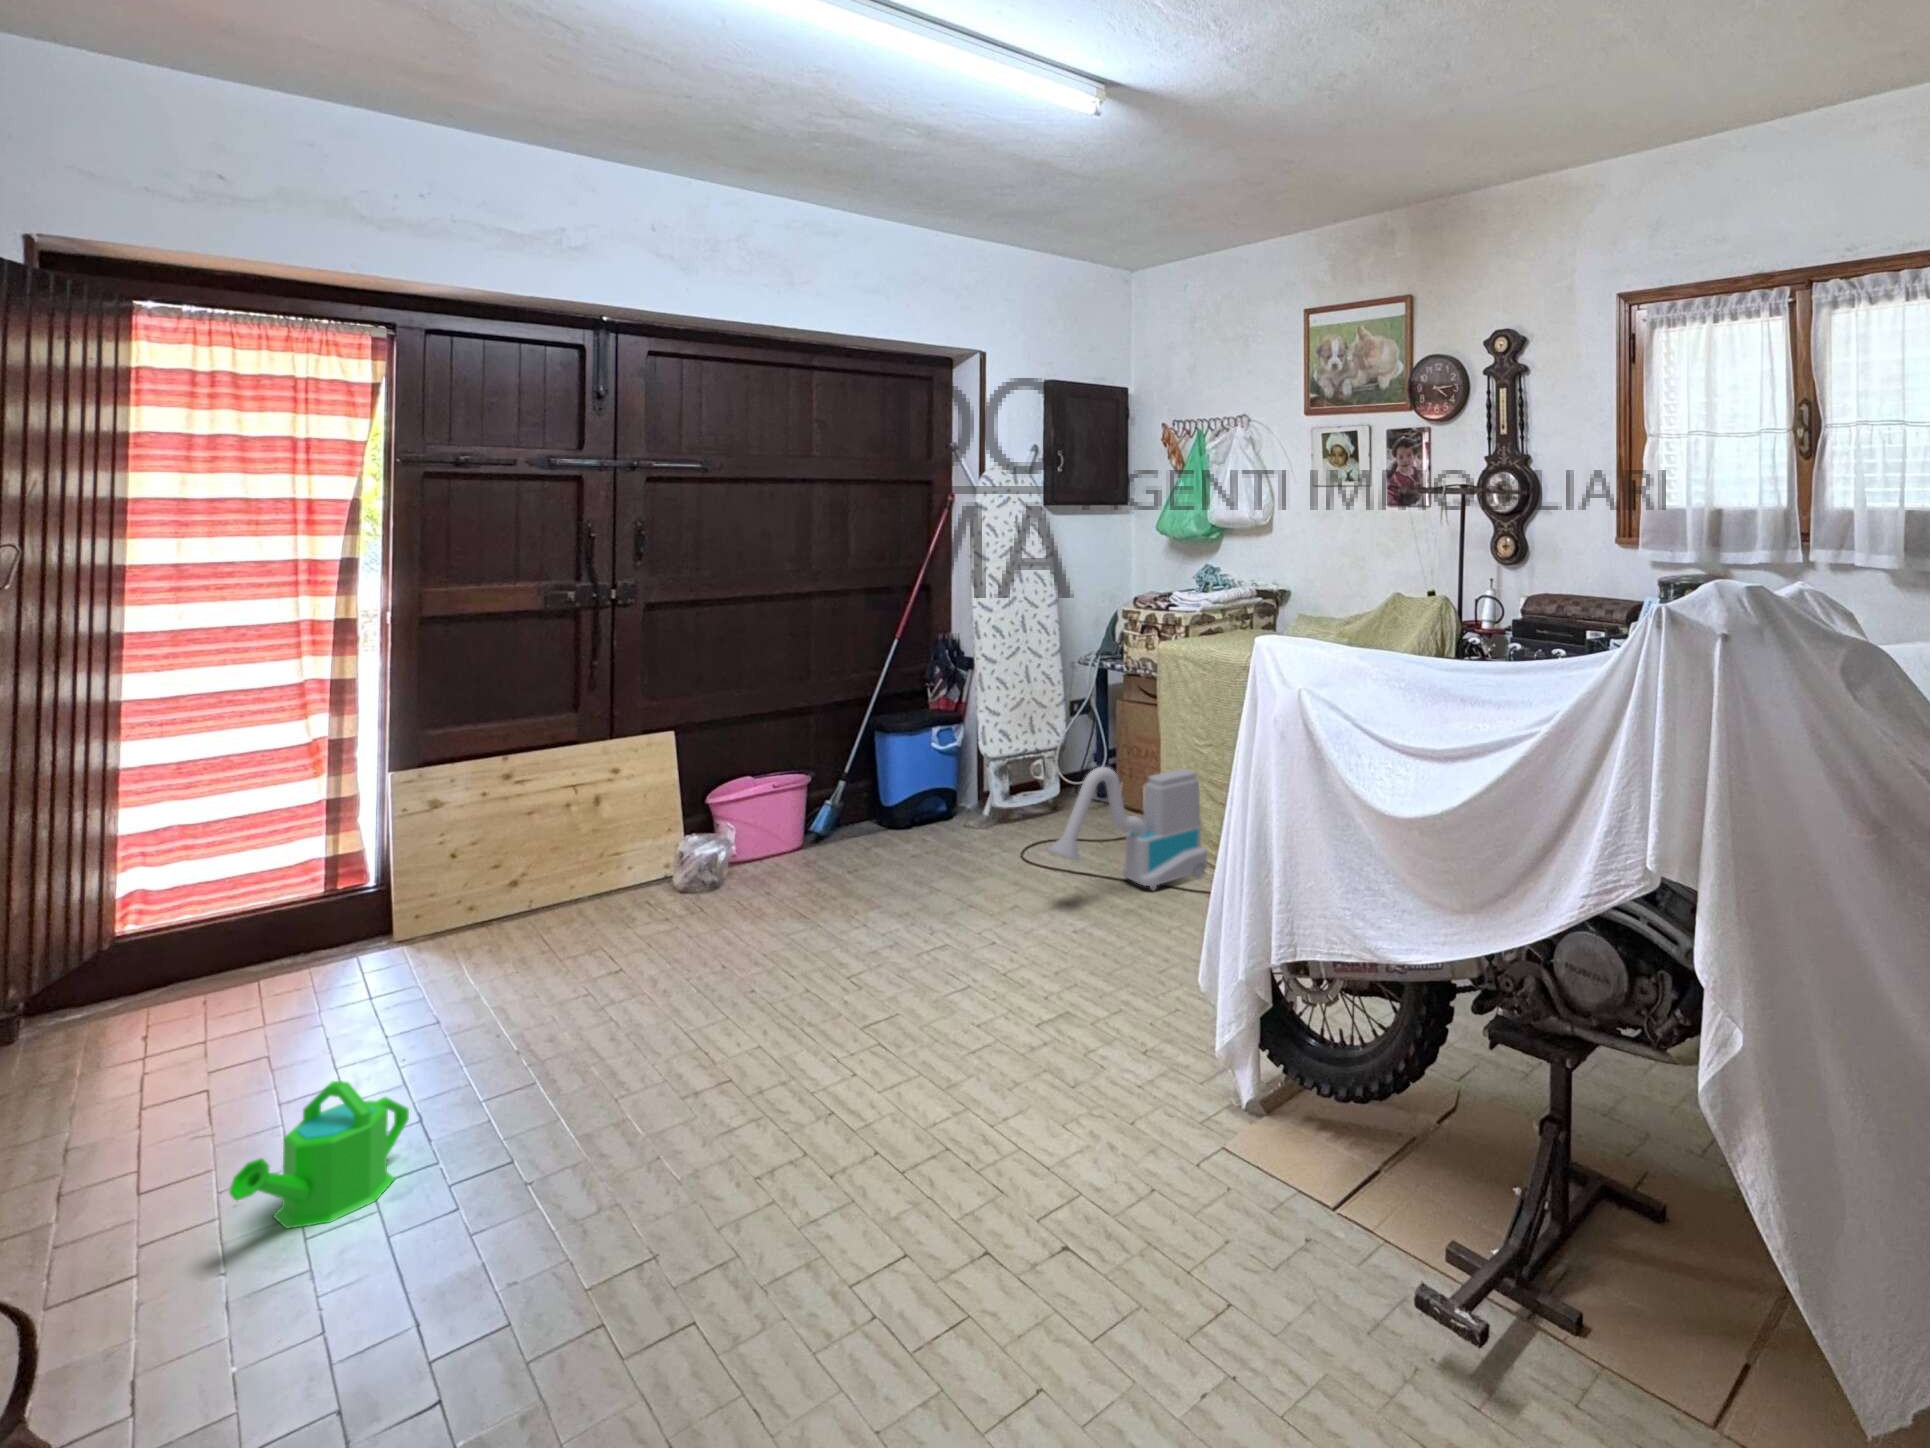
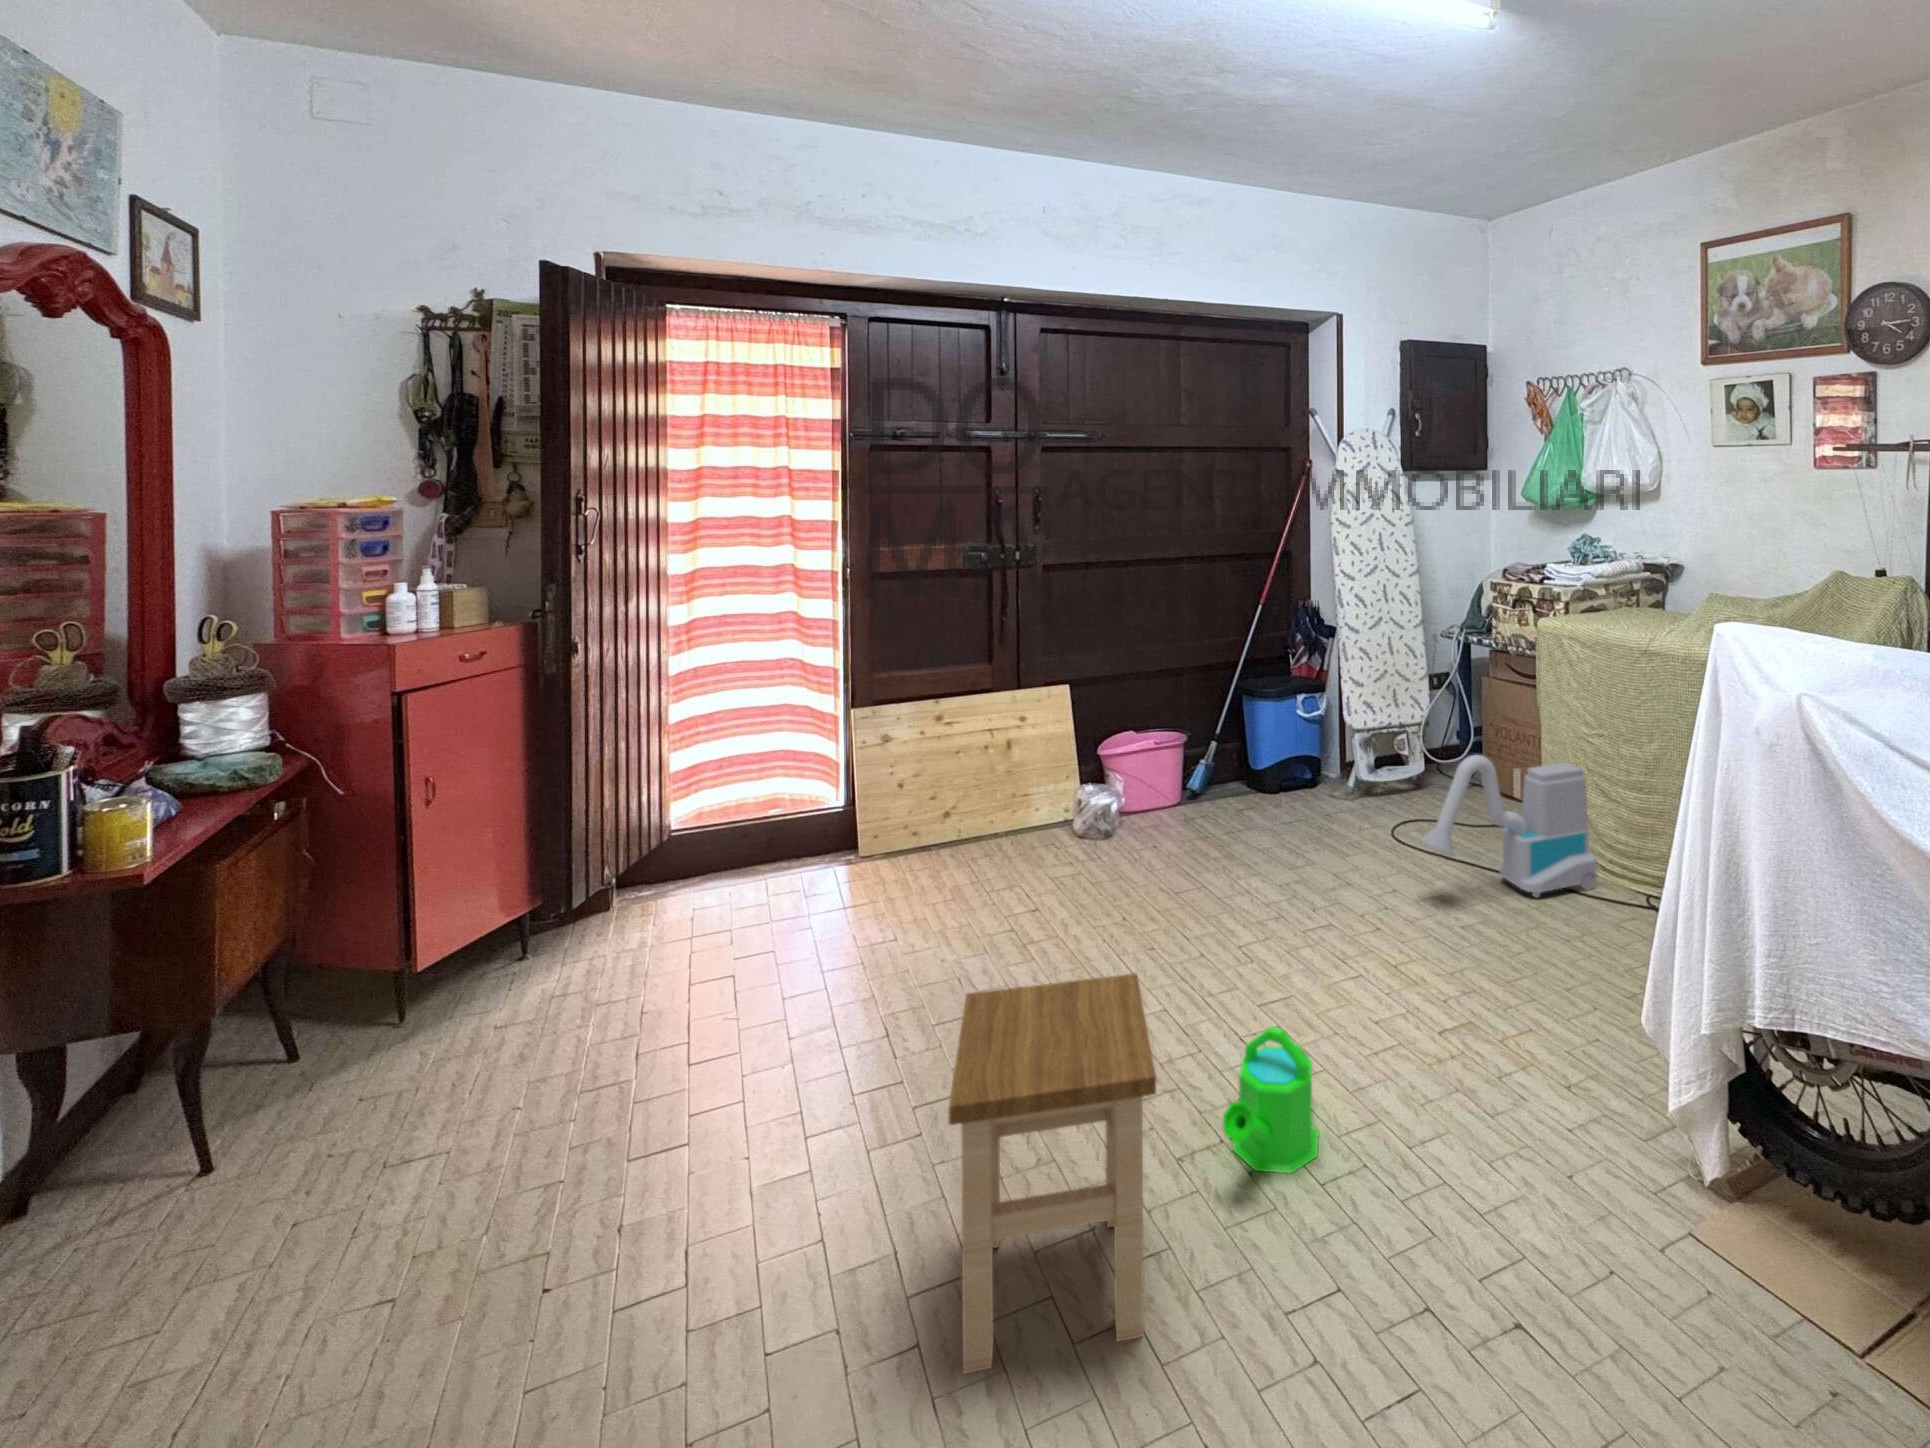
stool: none [595,968,794,1320] -> present [948,973,1156,1373]
watering can: present [229,1081,409,1229] -> present [1223,1026,1319,1173]

